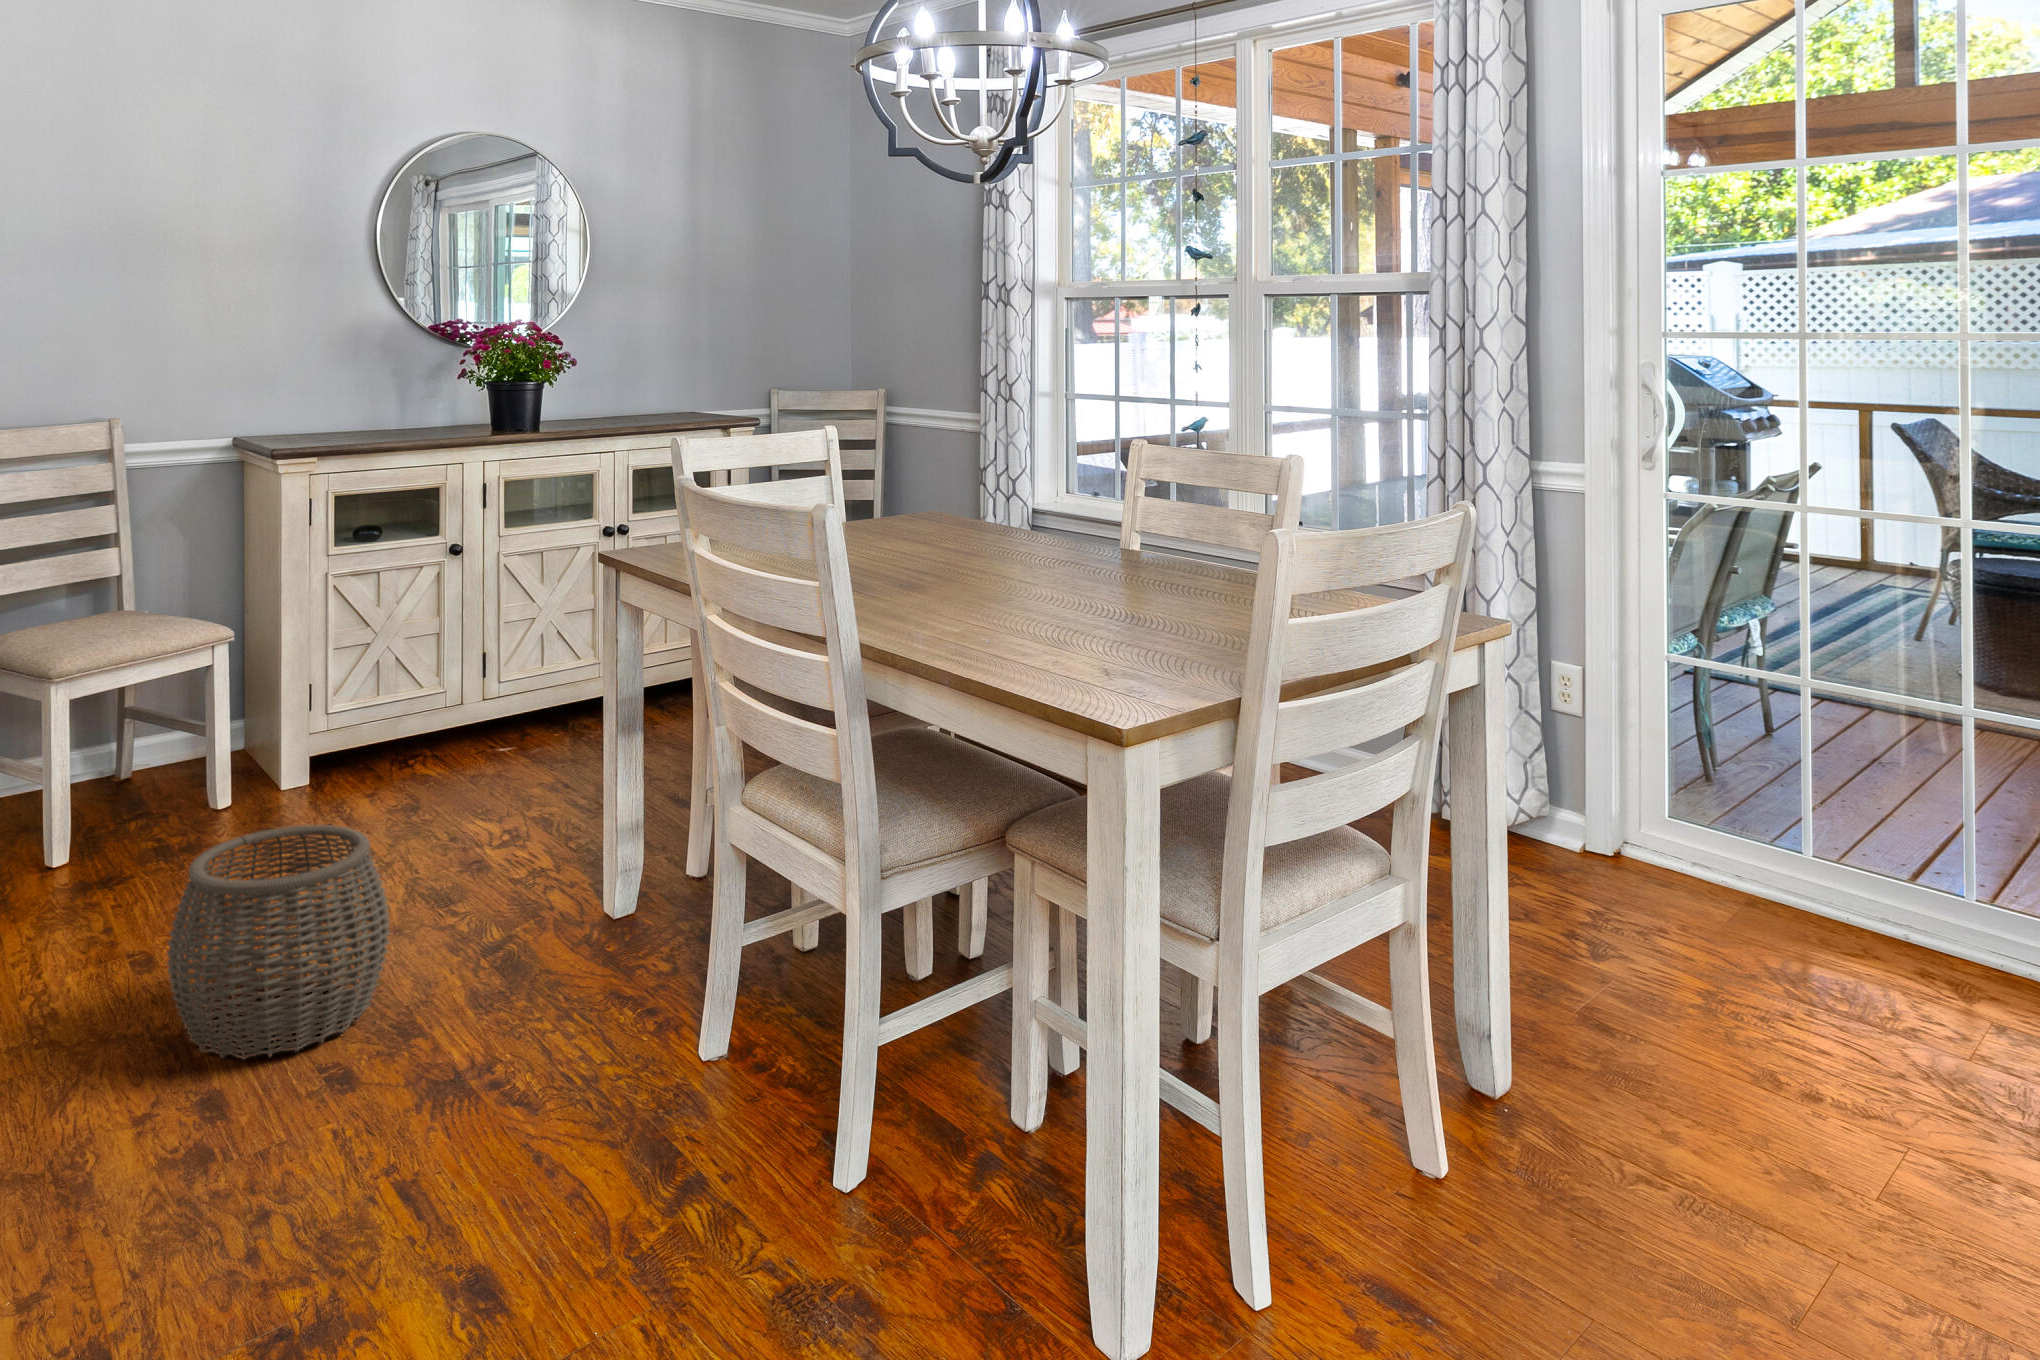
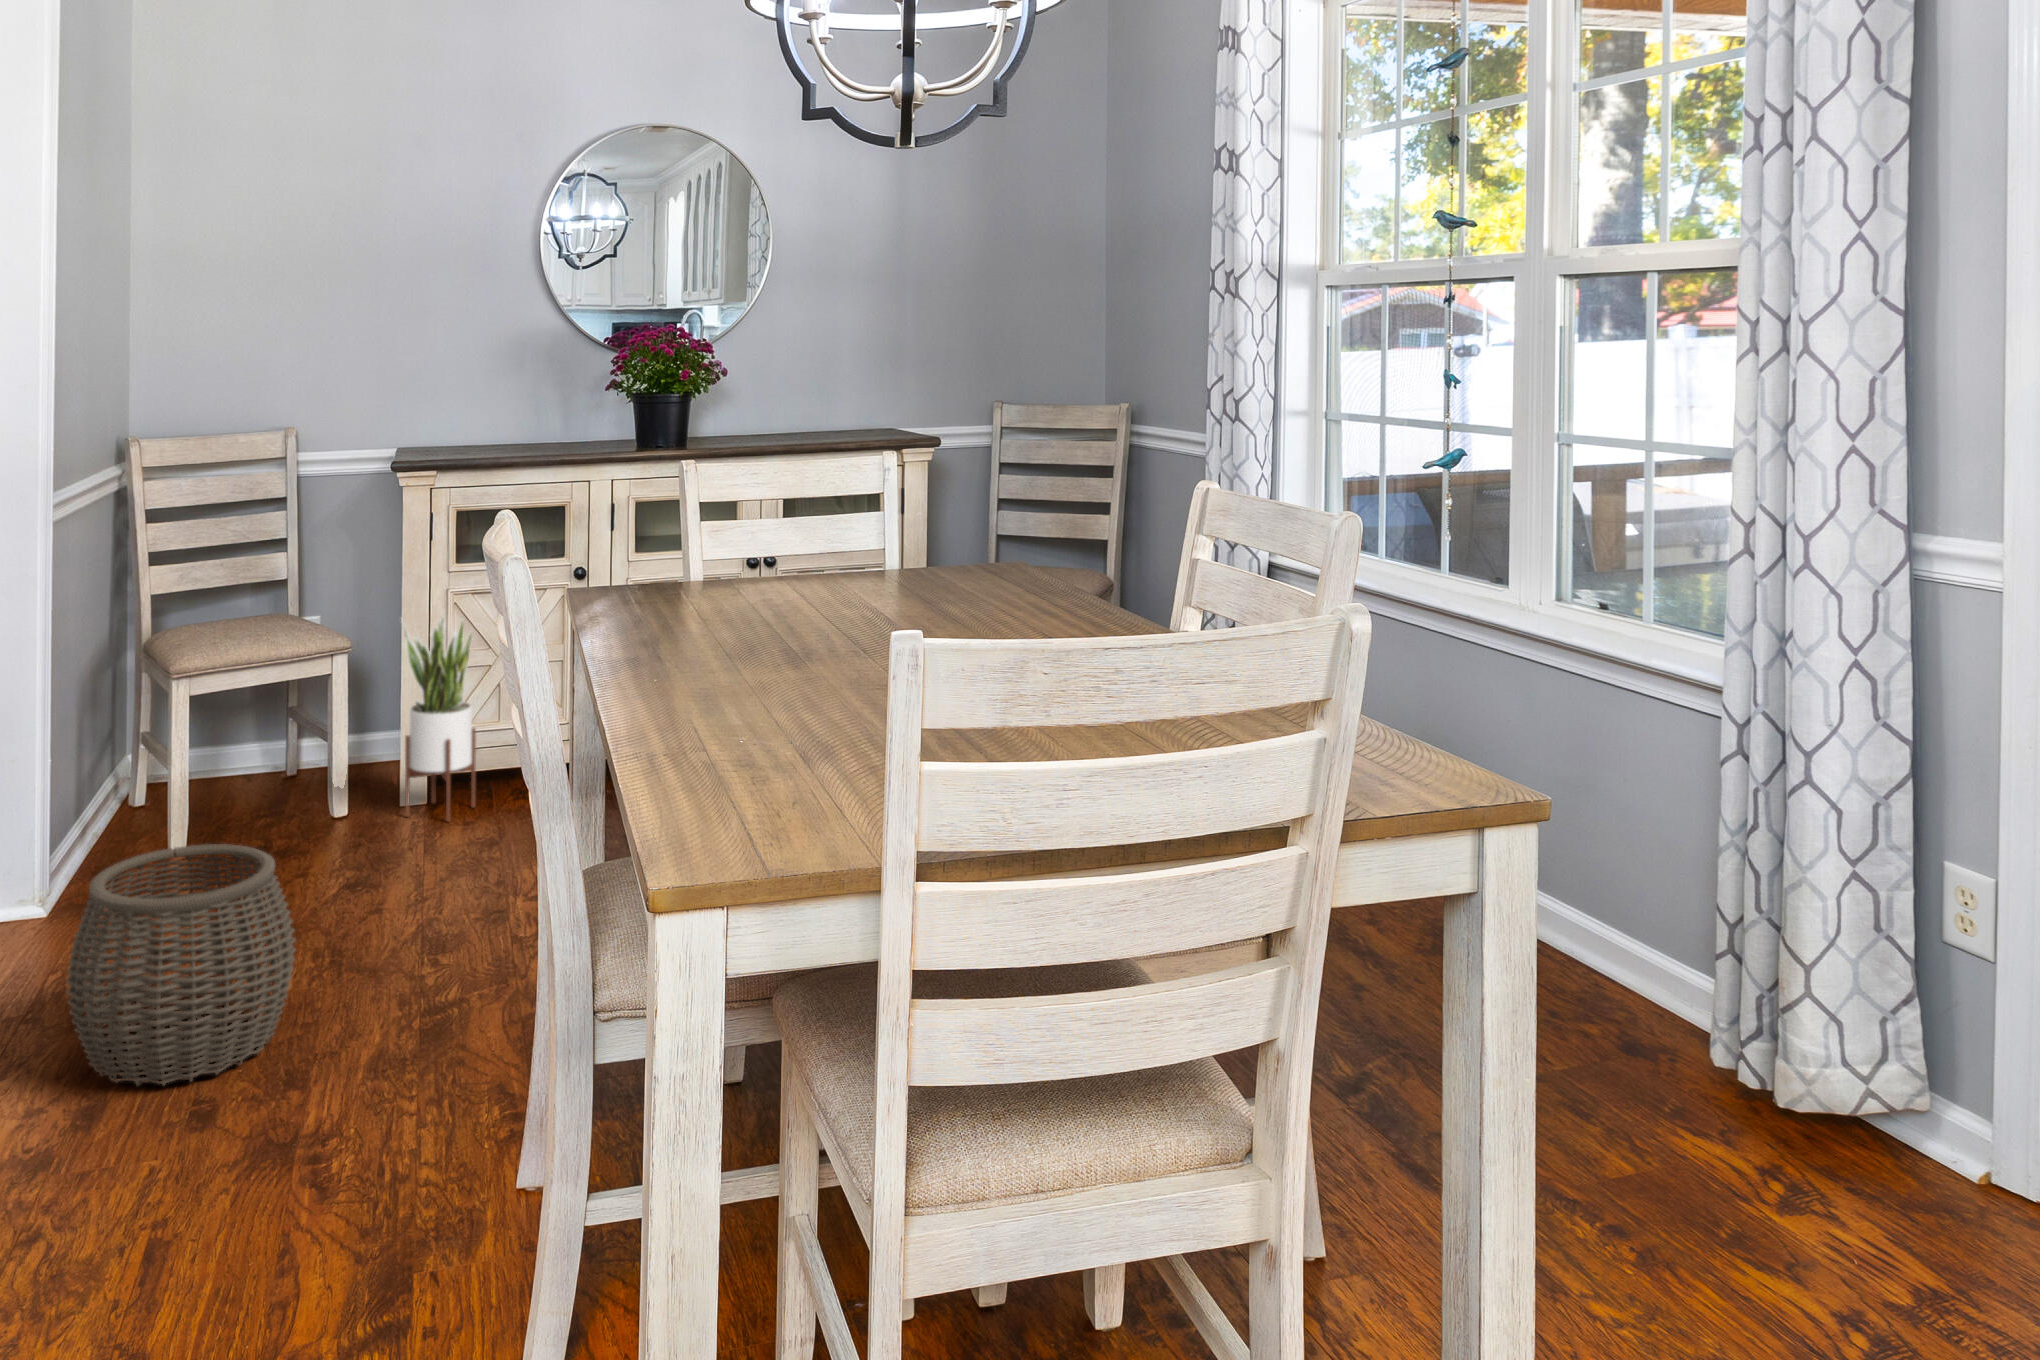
potted plant: none [307,600,372,802] -> present [401,611,476,821]

